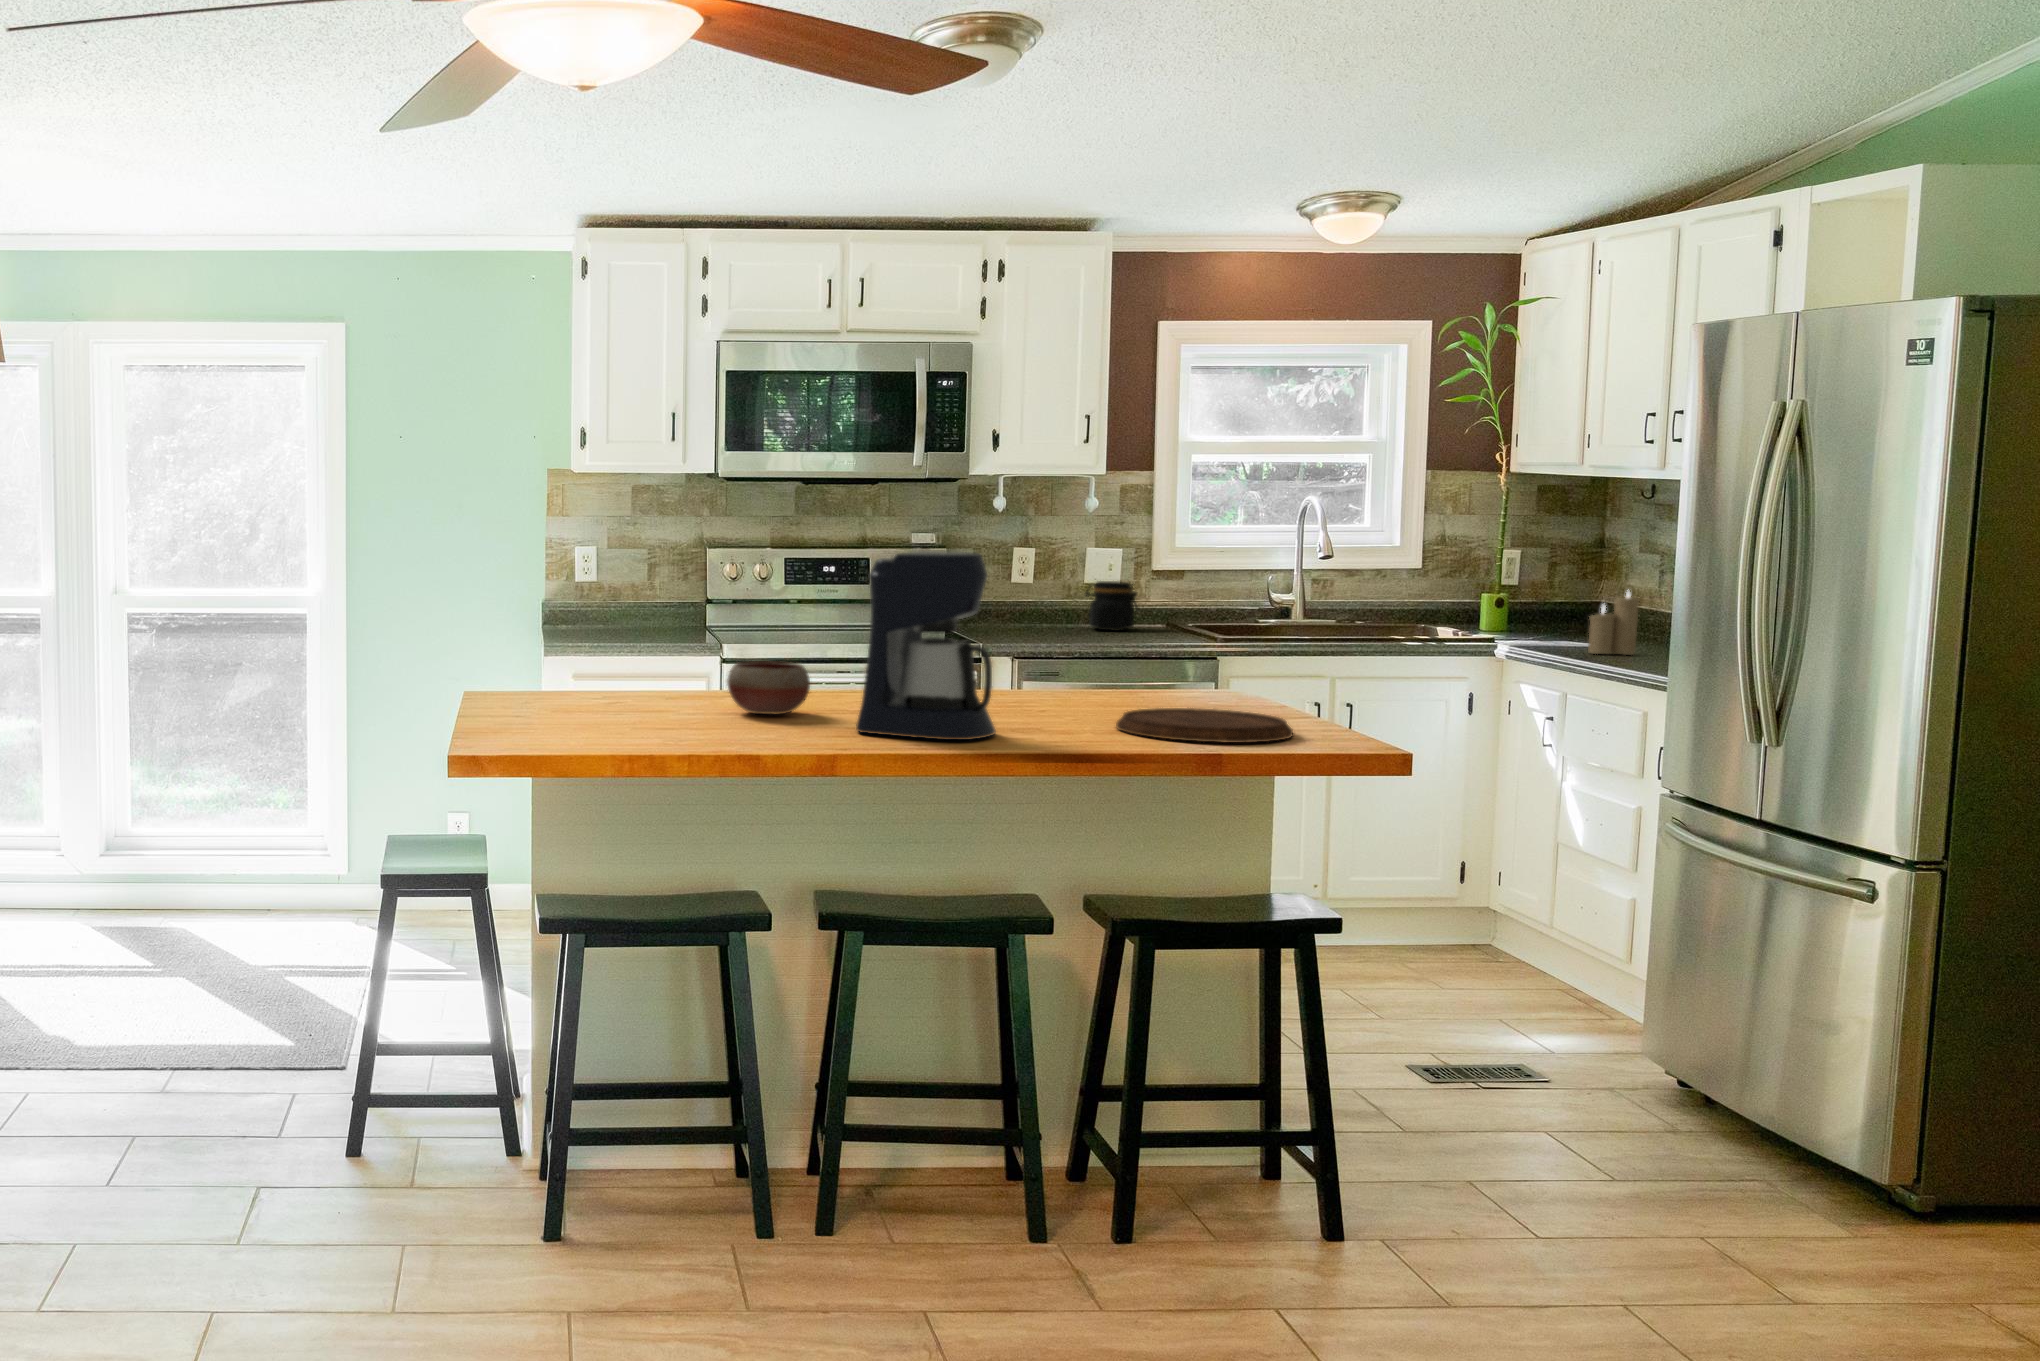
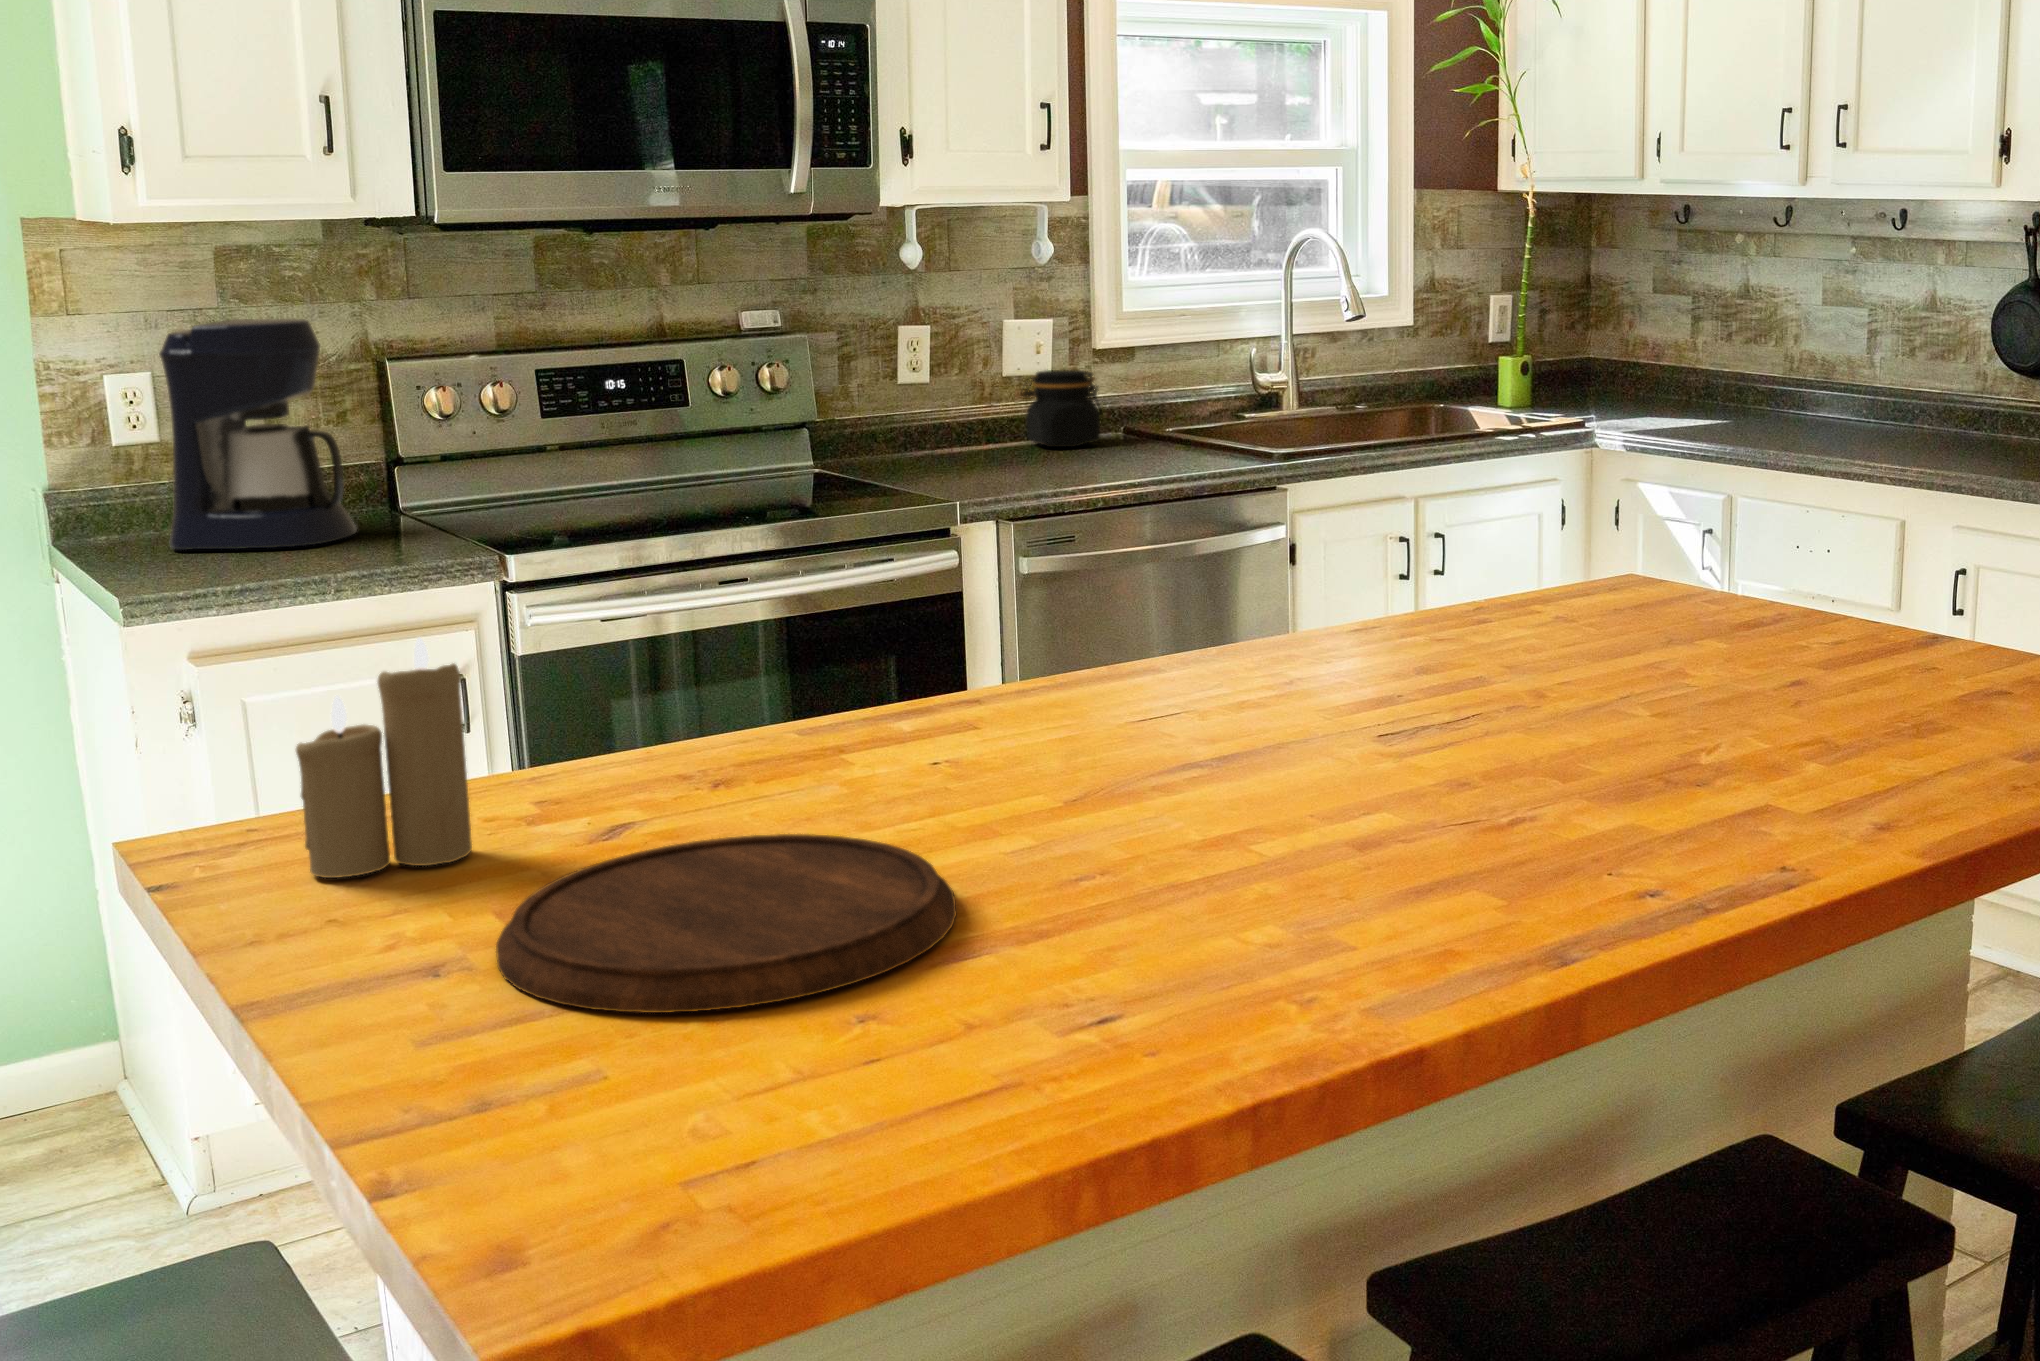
coffee maker: present [856,551,996,740] -> present [159,319,357,550]
candle: present [1588,591,1639,655] -> present [296,637,472,878]
bowl: present [727,661,810,714] -> none [854,656,1042,788]
cutting board: present [1116,708,1293,743] -> present [496,834,956,1013]

